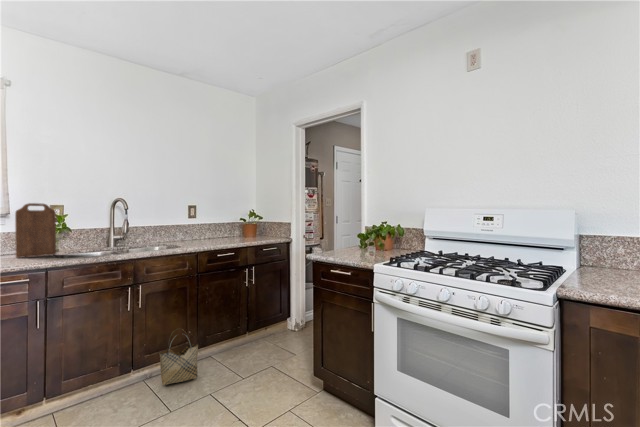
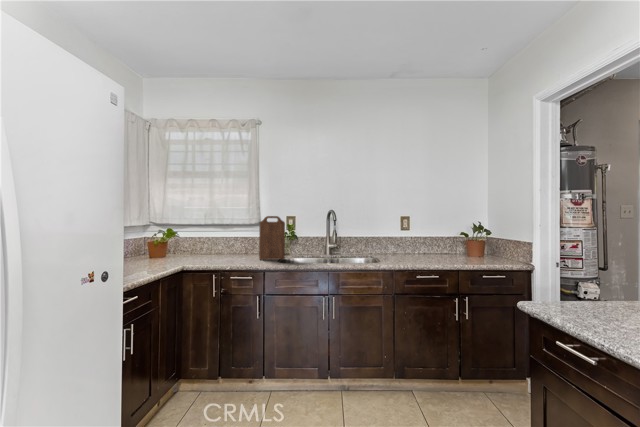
woven basket: present [159,329,198,386] -> none [351,350,390,409]

